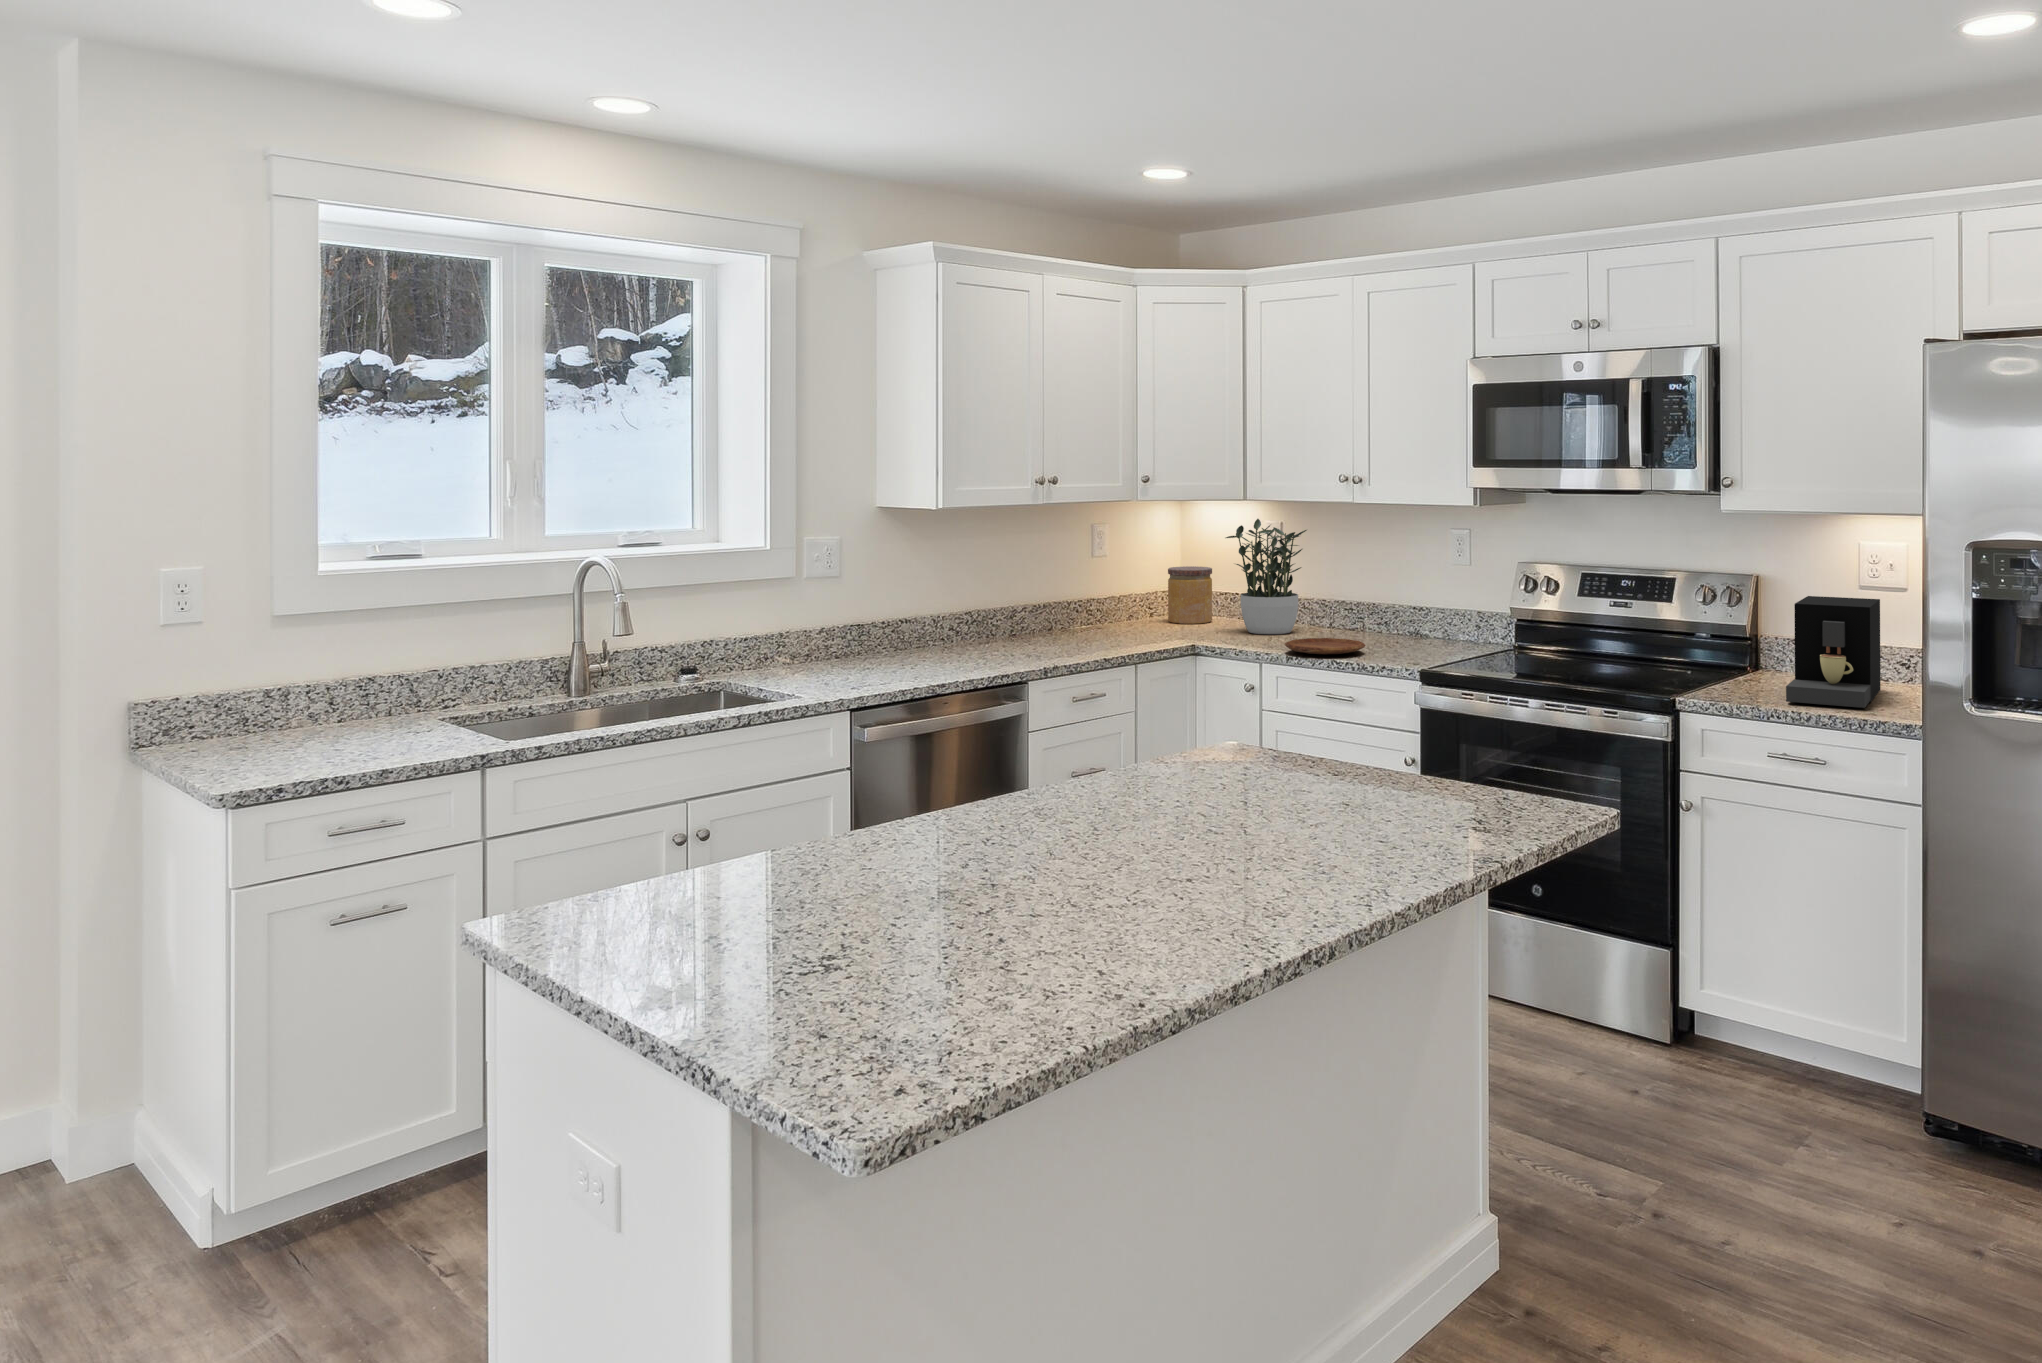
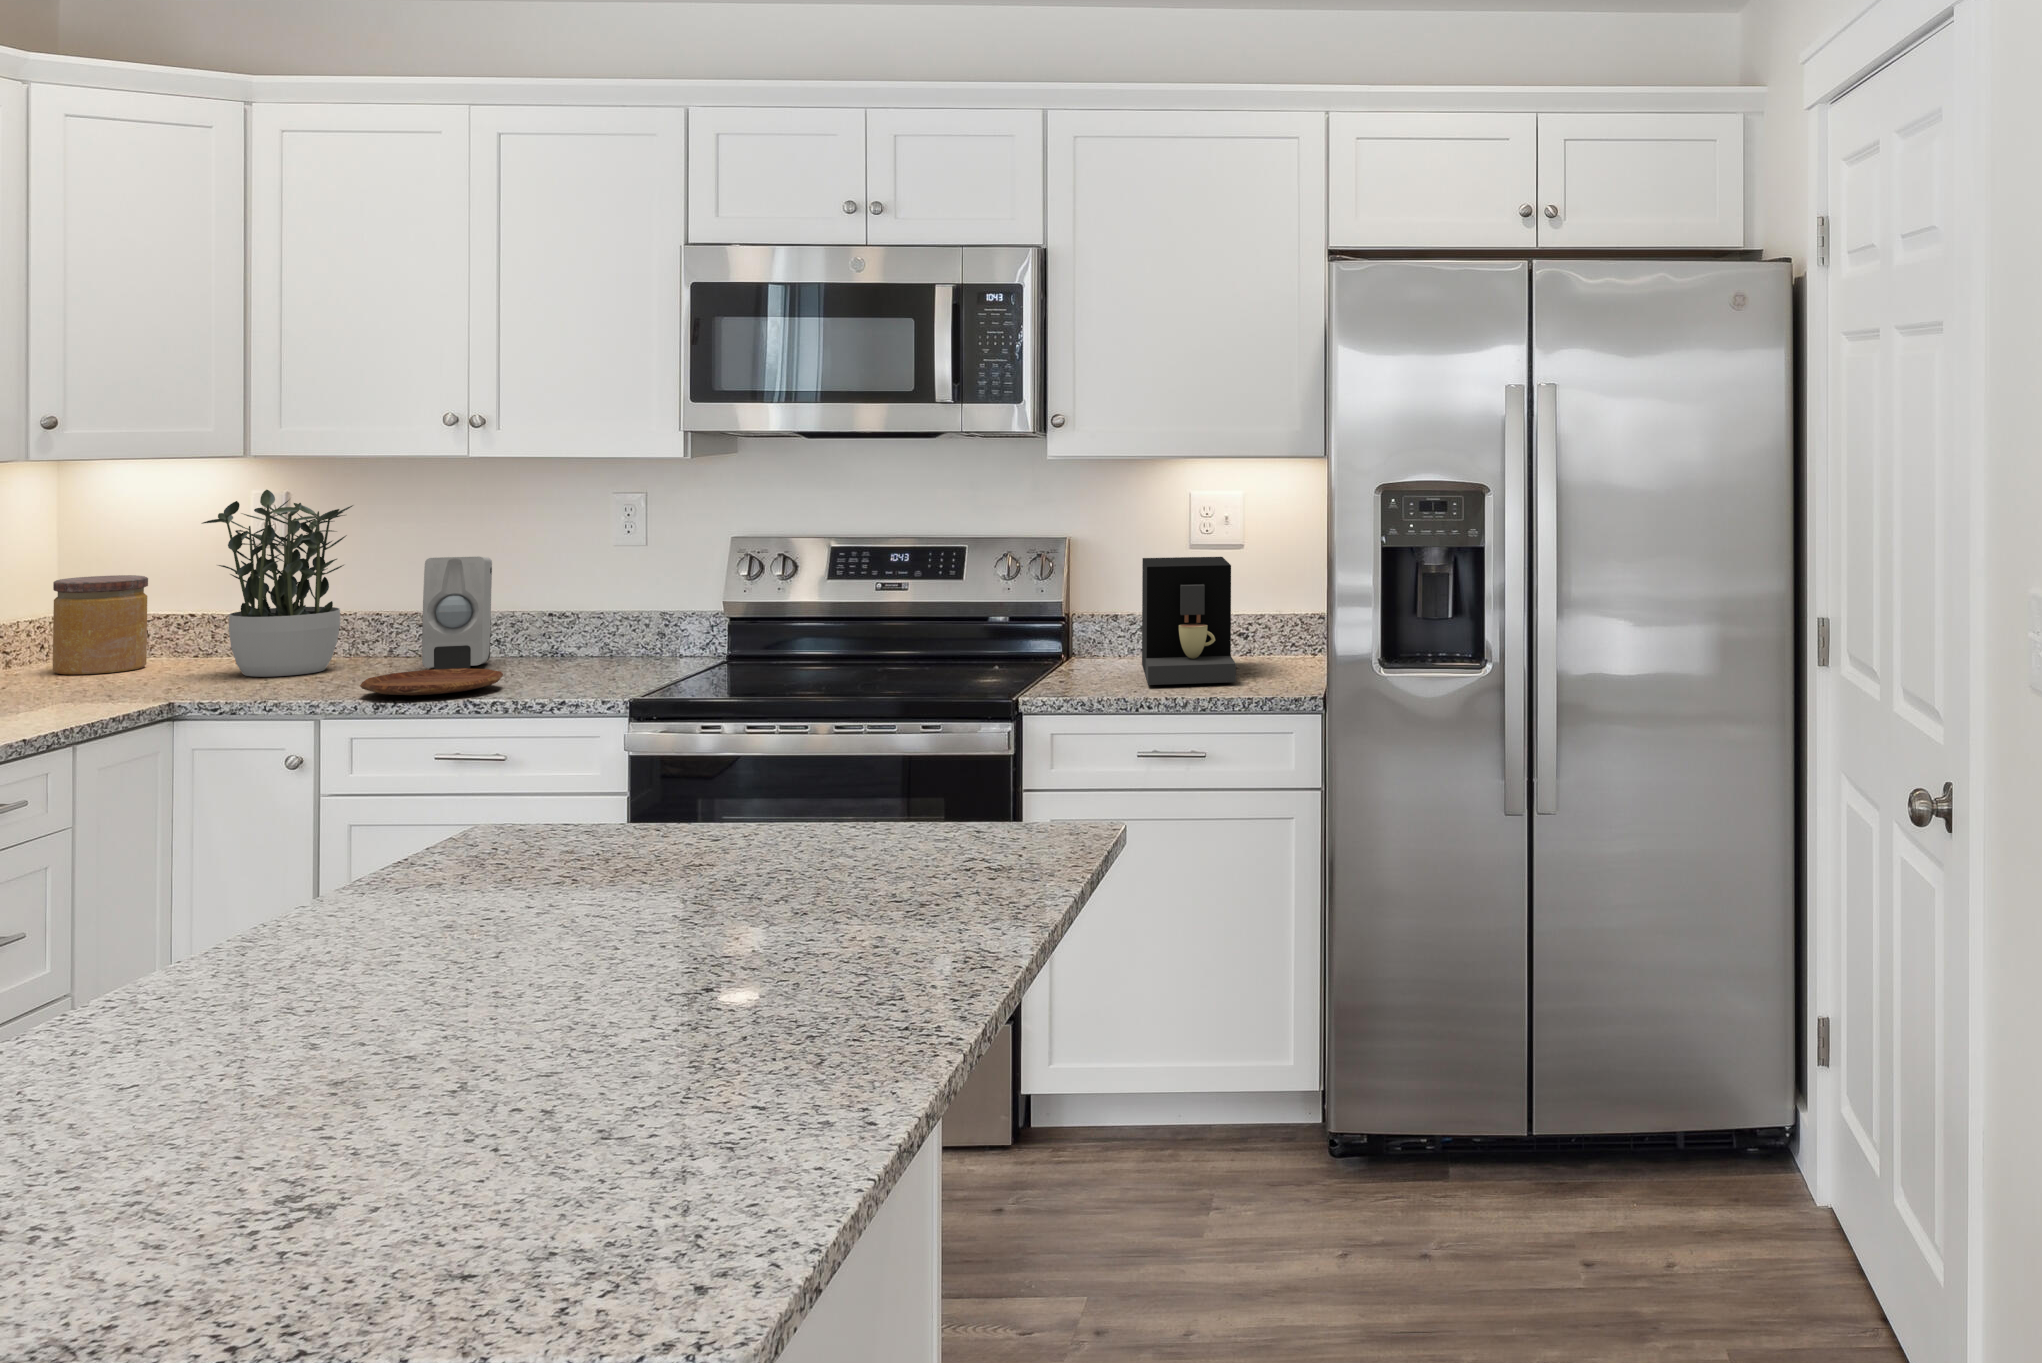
soap dispenser: none [1334,566,1380,641] -> present [422,557,492,670]

